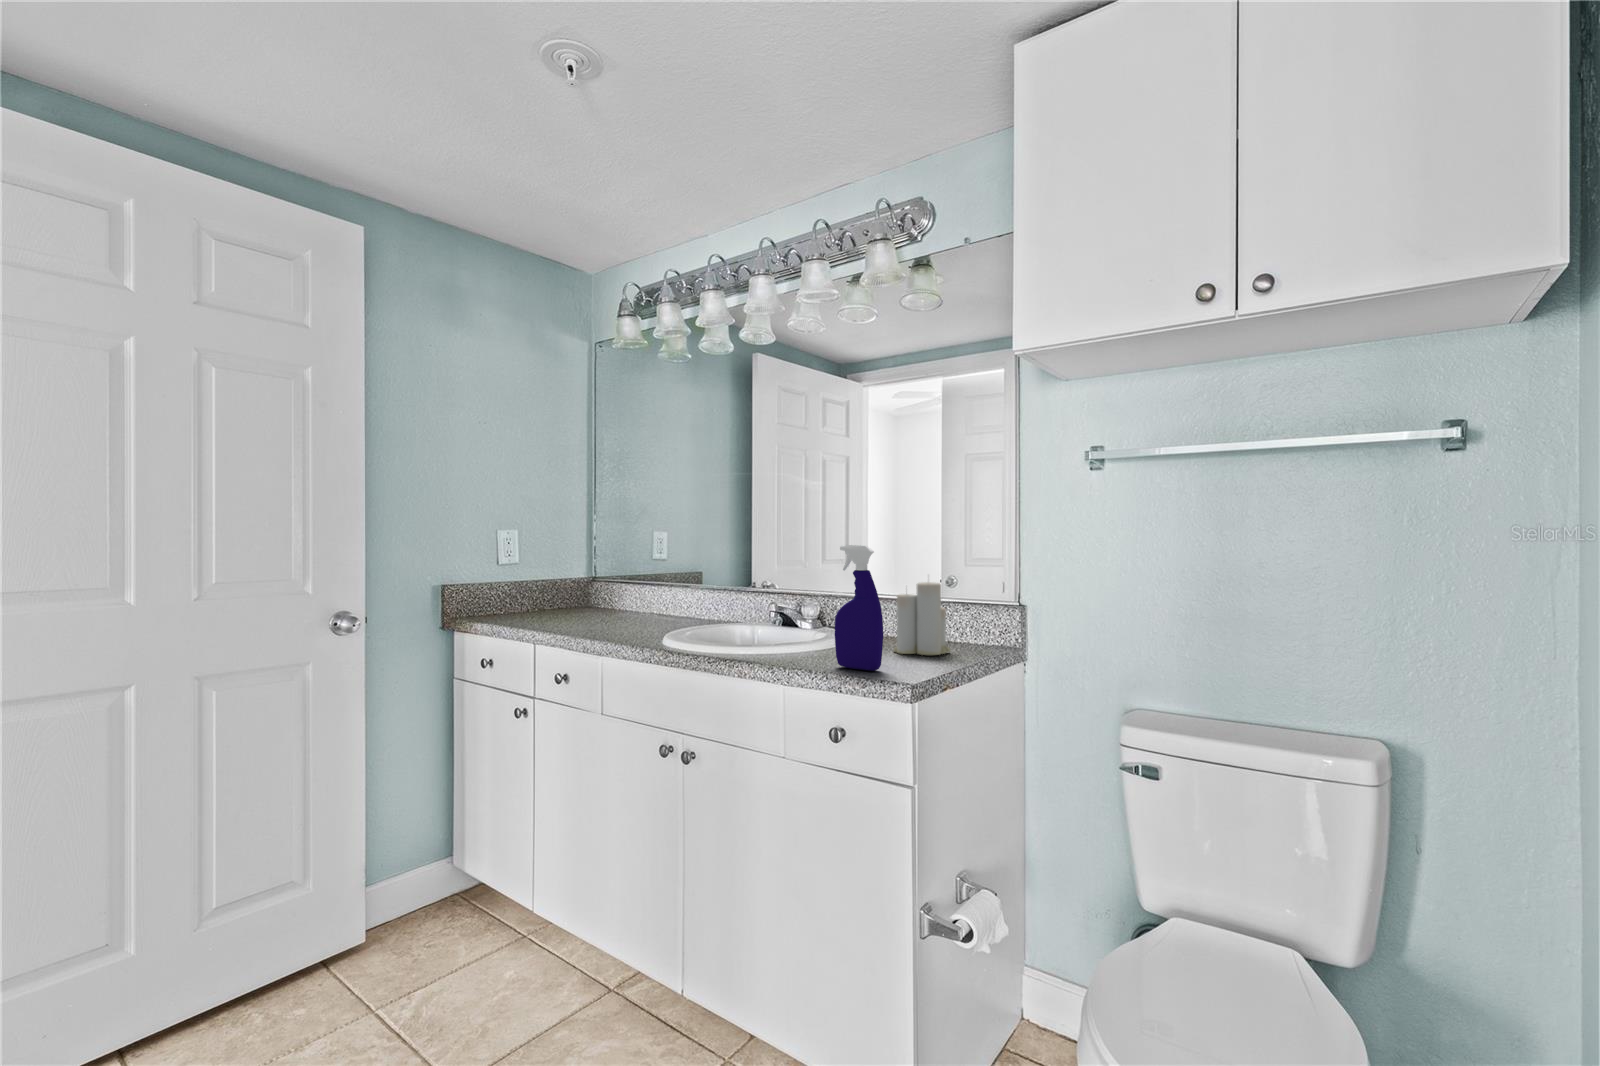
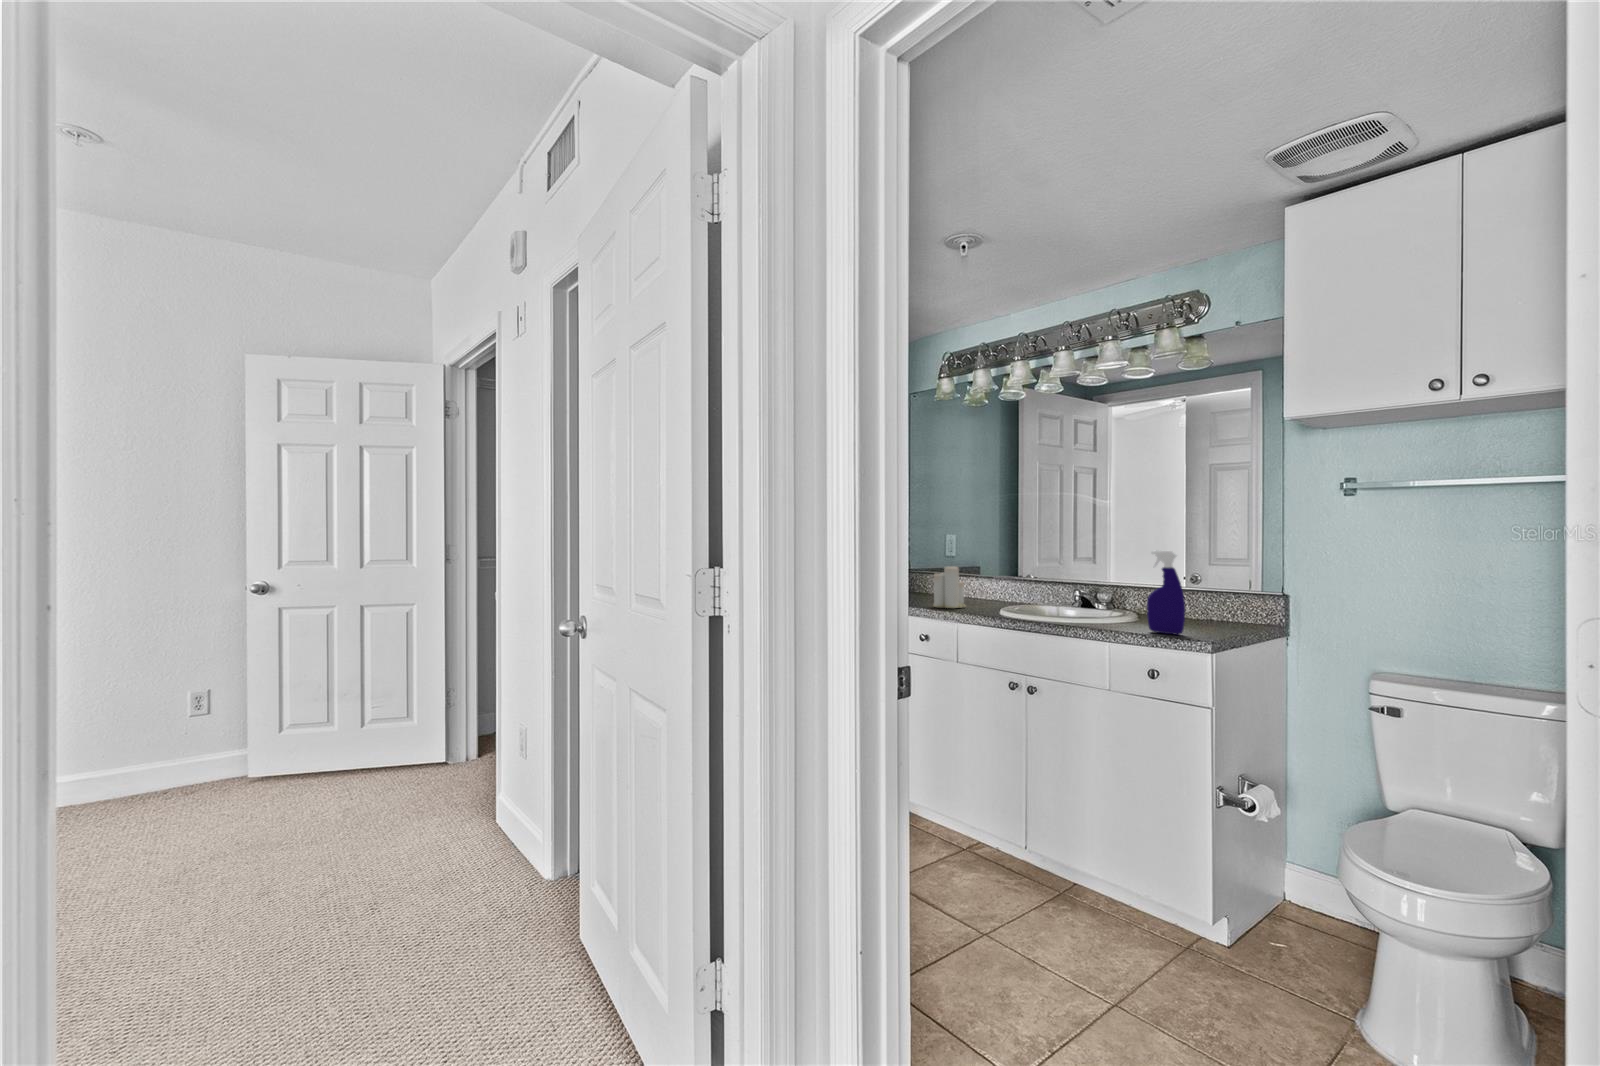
candle: present [894,582,950,655] -> present [933,567,965,608]

